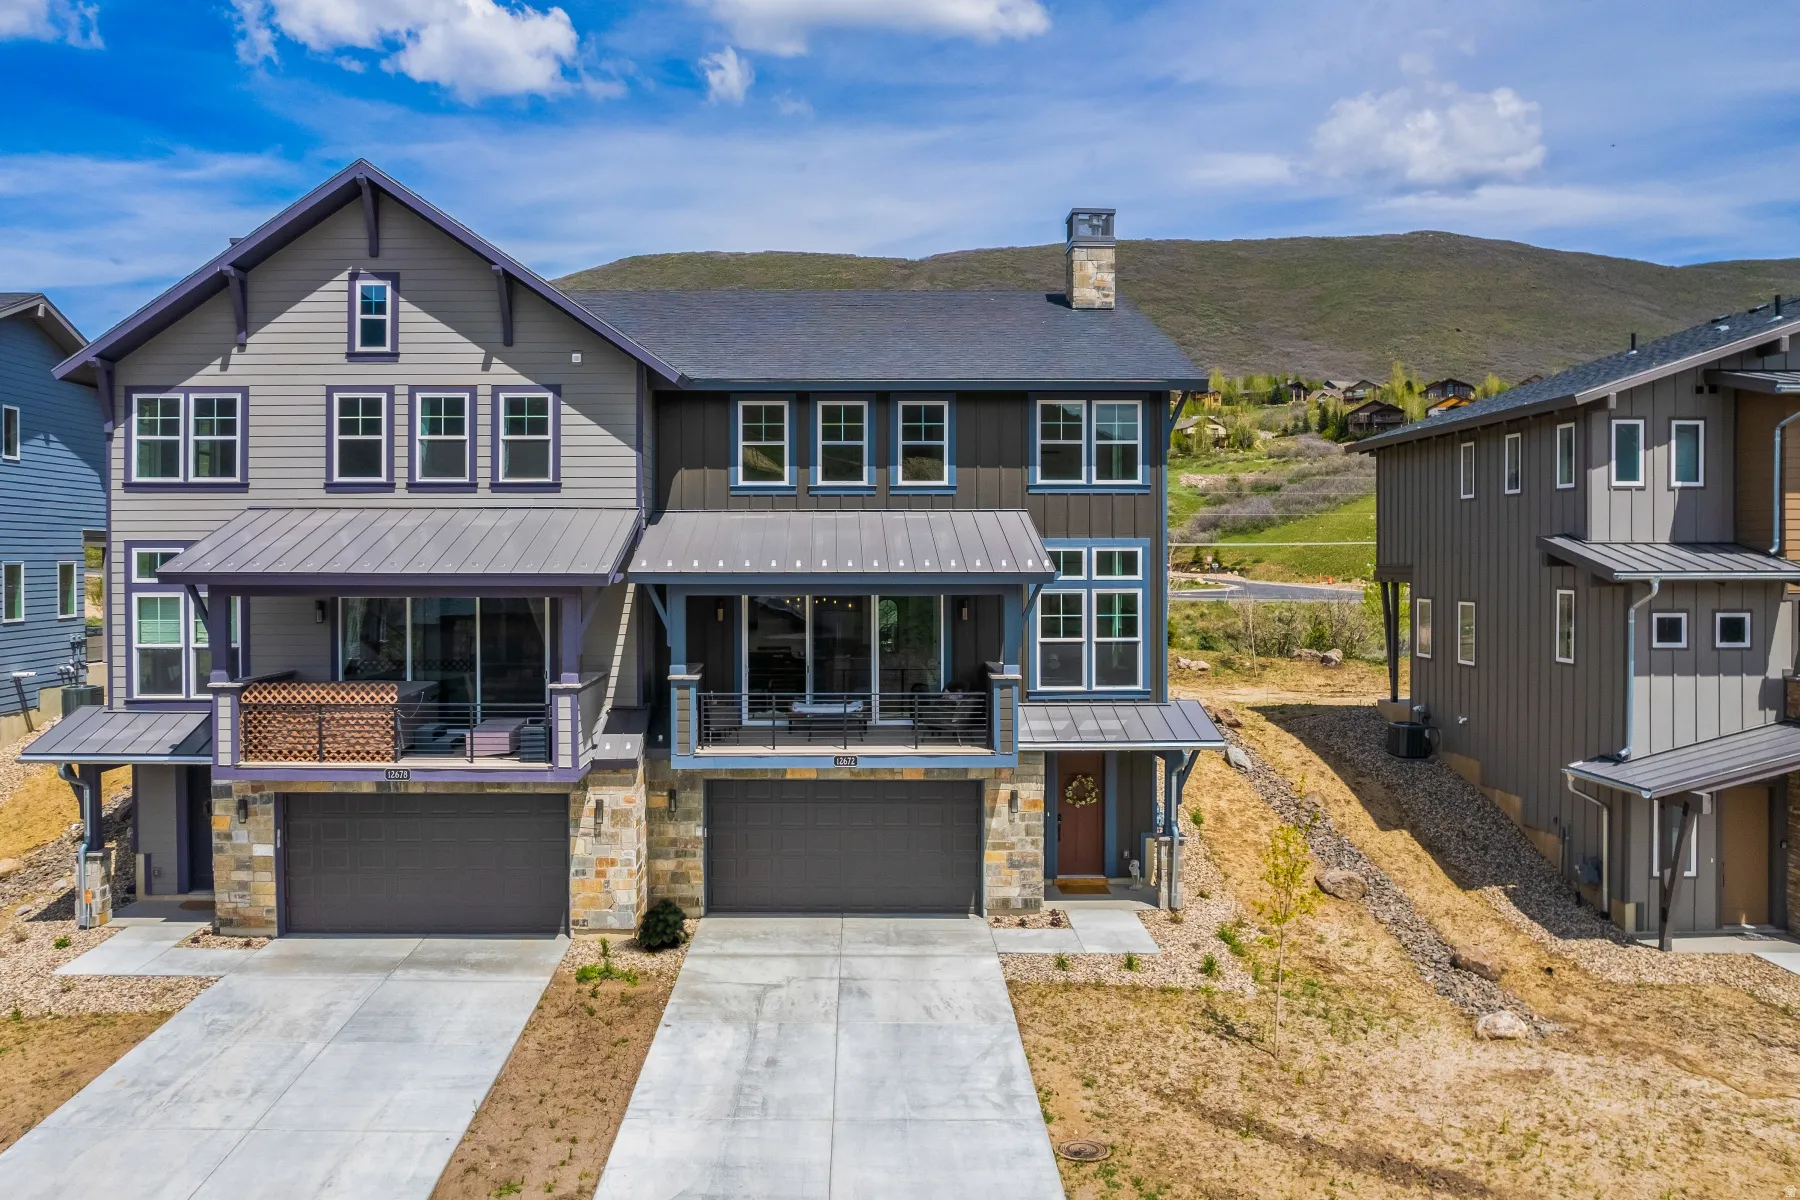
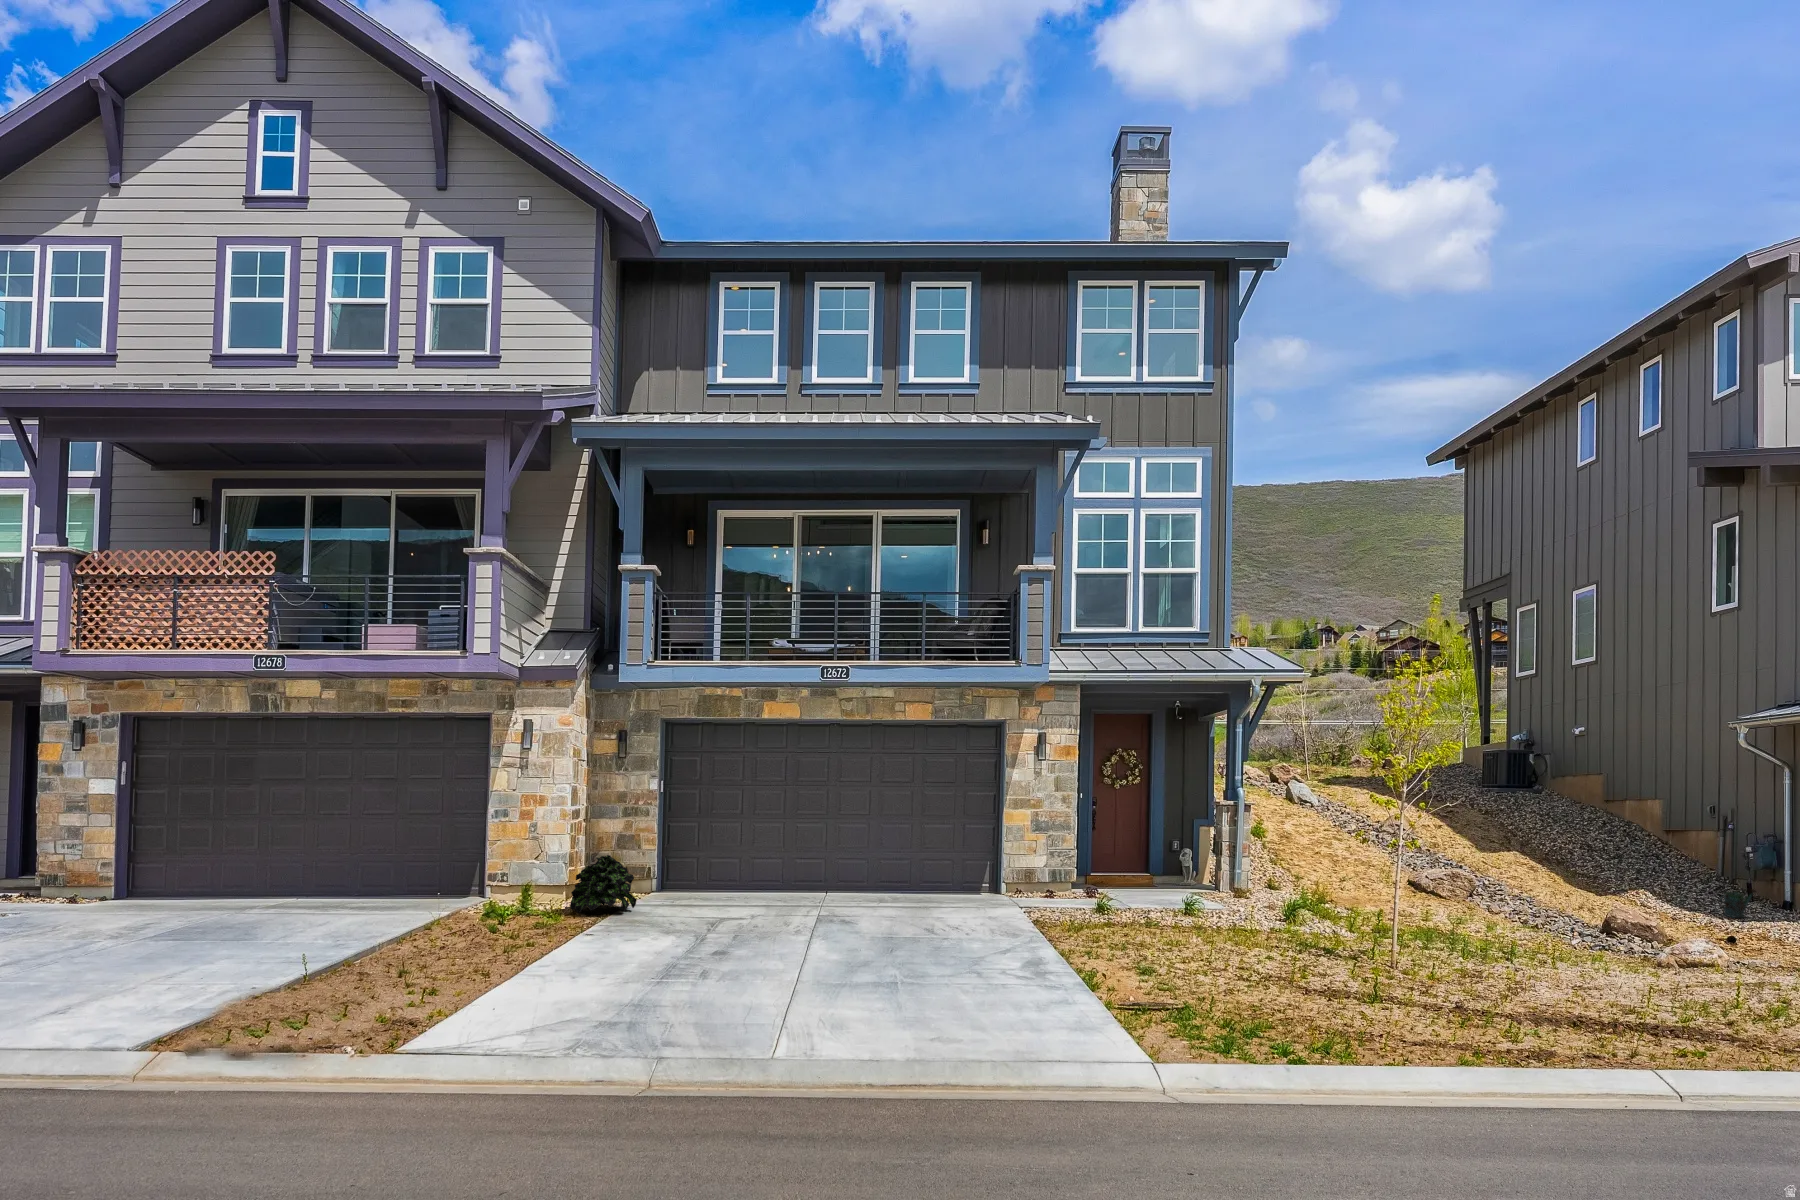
watering can: none [1564,898,1594,923] -> present [1720,889,1756,918]

